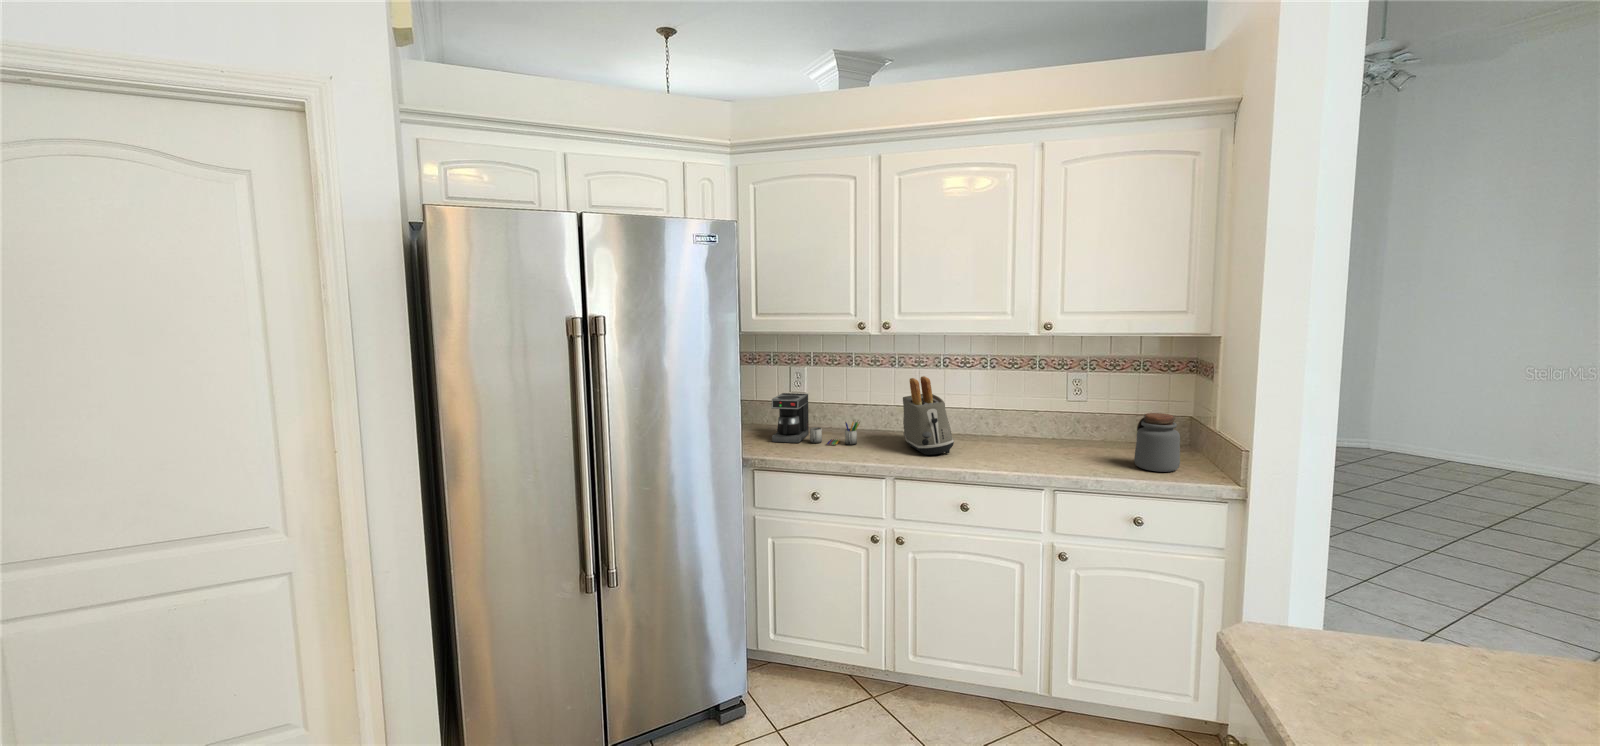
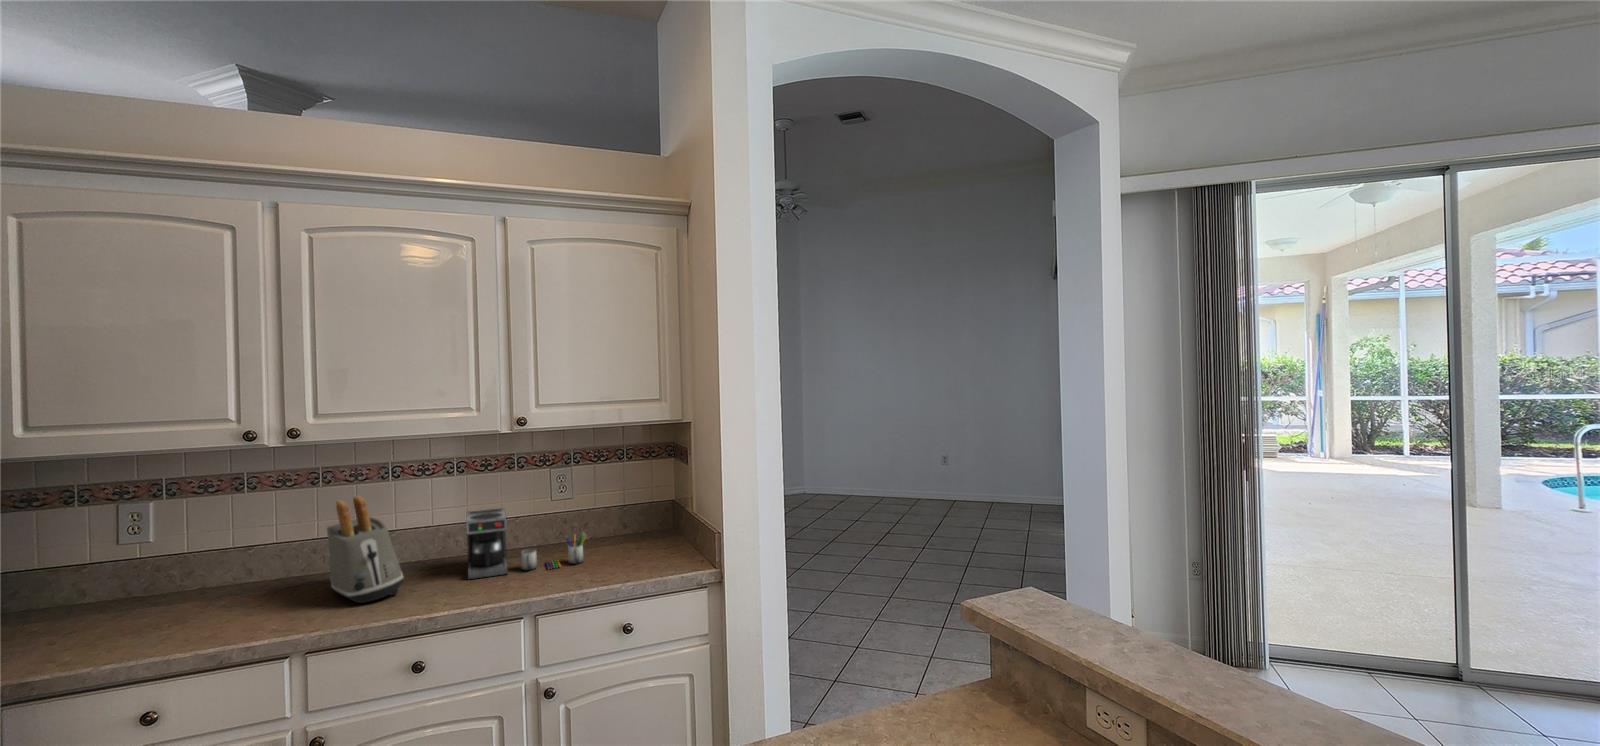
coffee maker: present [772,393,860,445] -> present [466,508,586,579]
jar: present [1134,413,1180,472] -> none [621,506,664,570]

